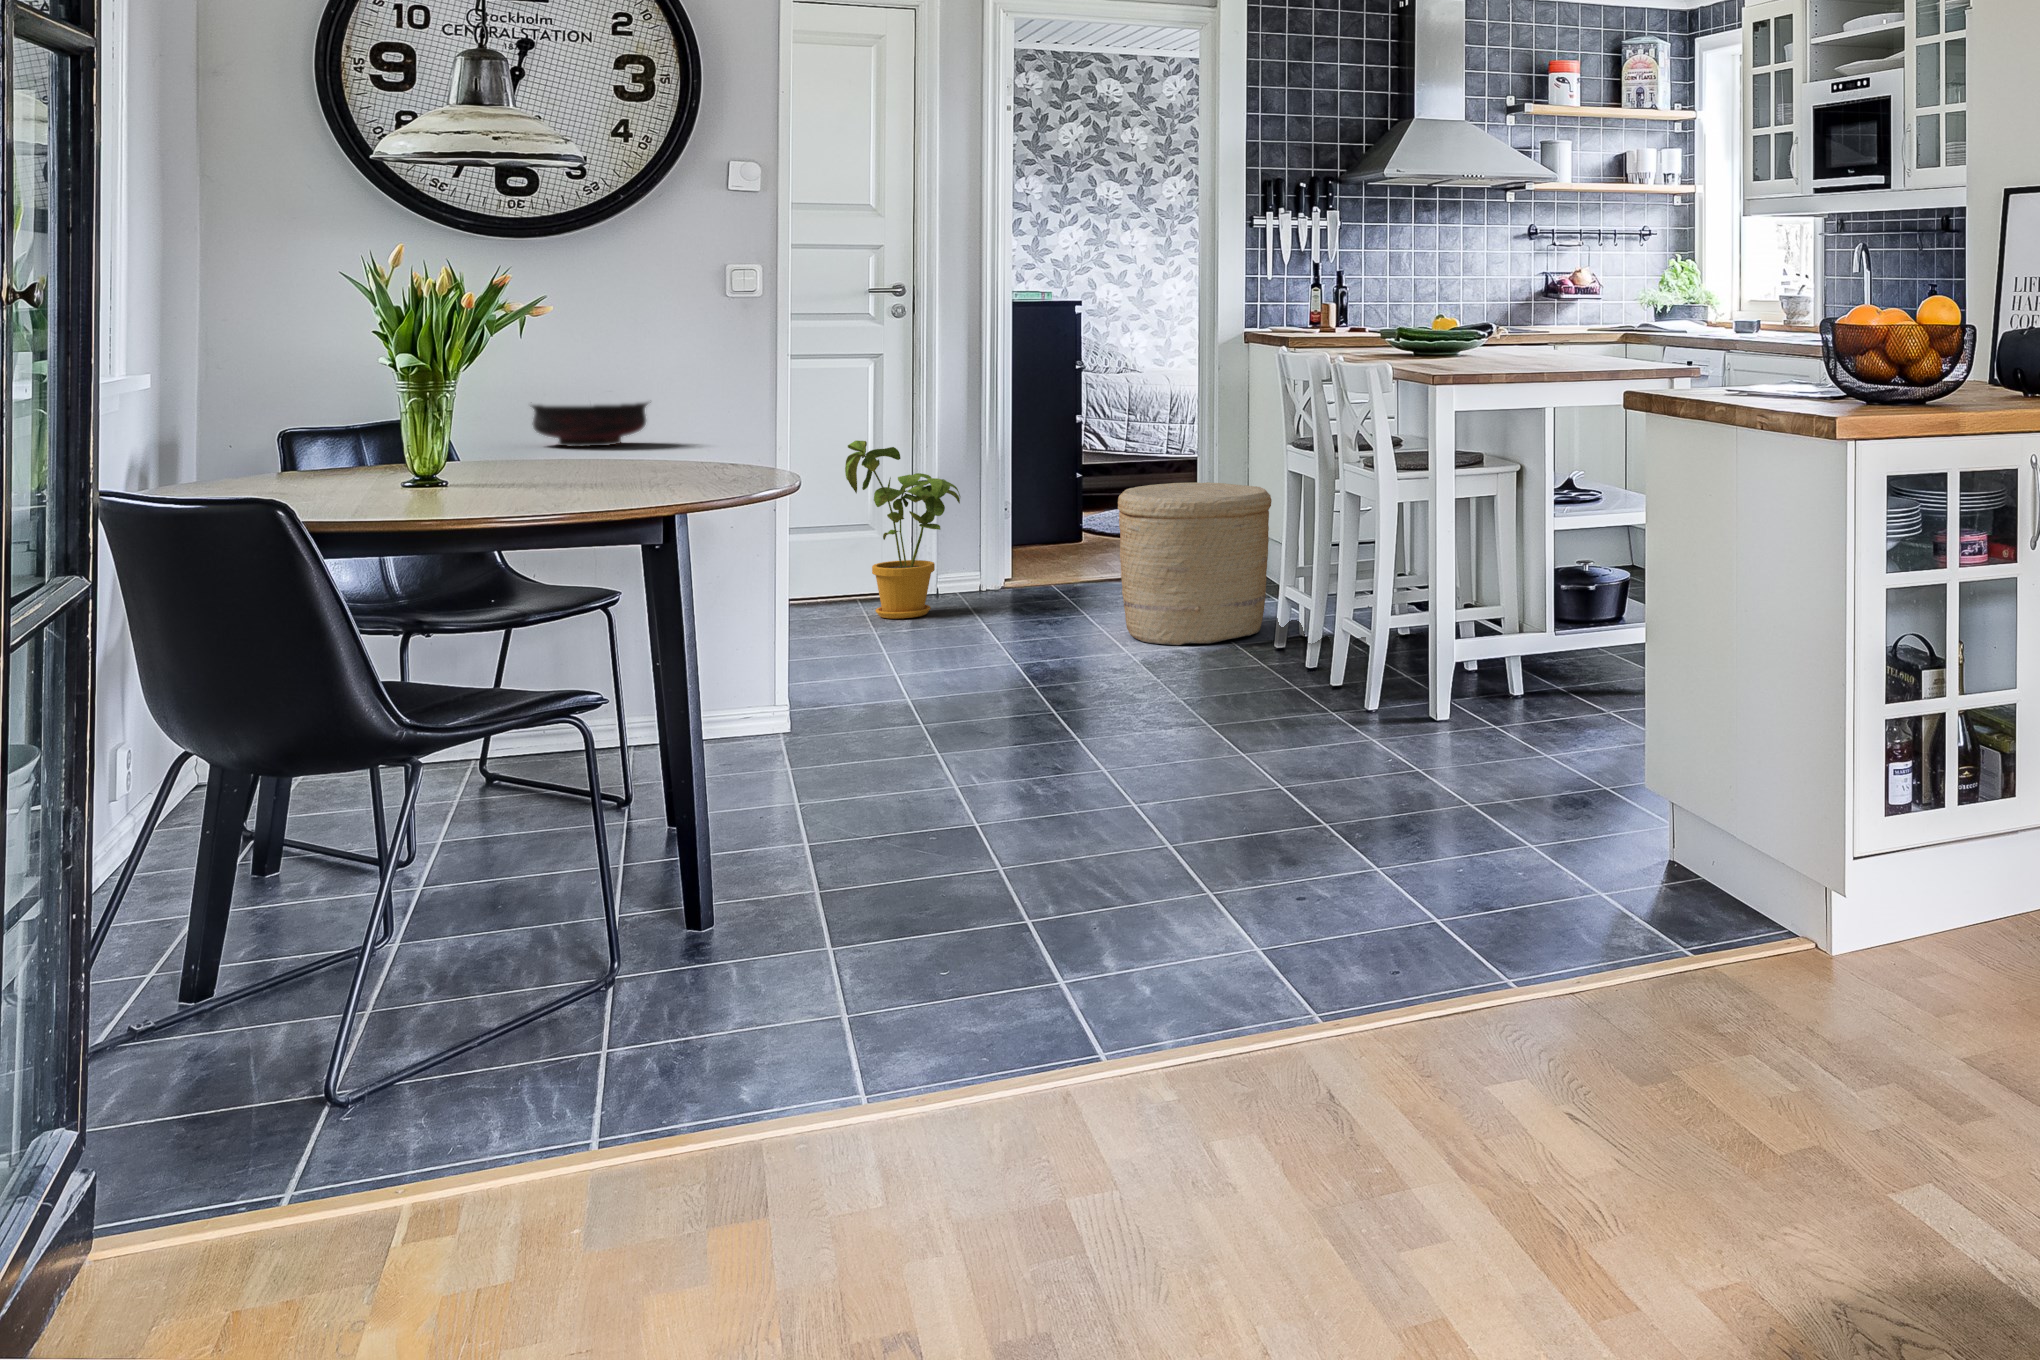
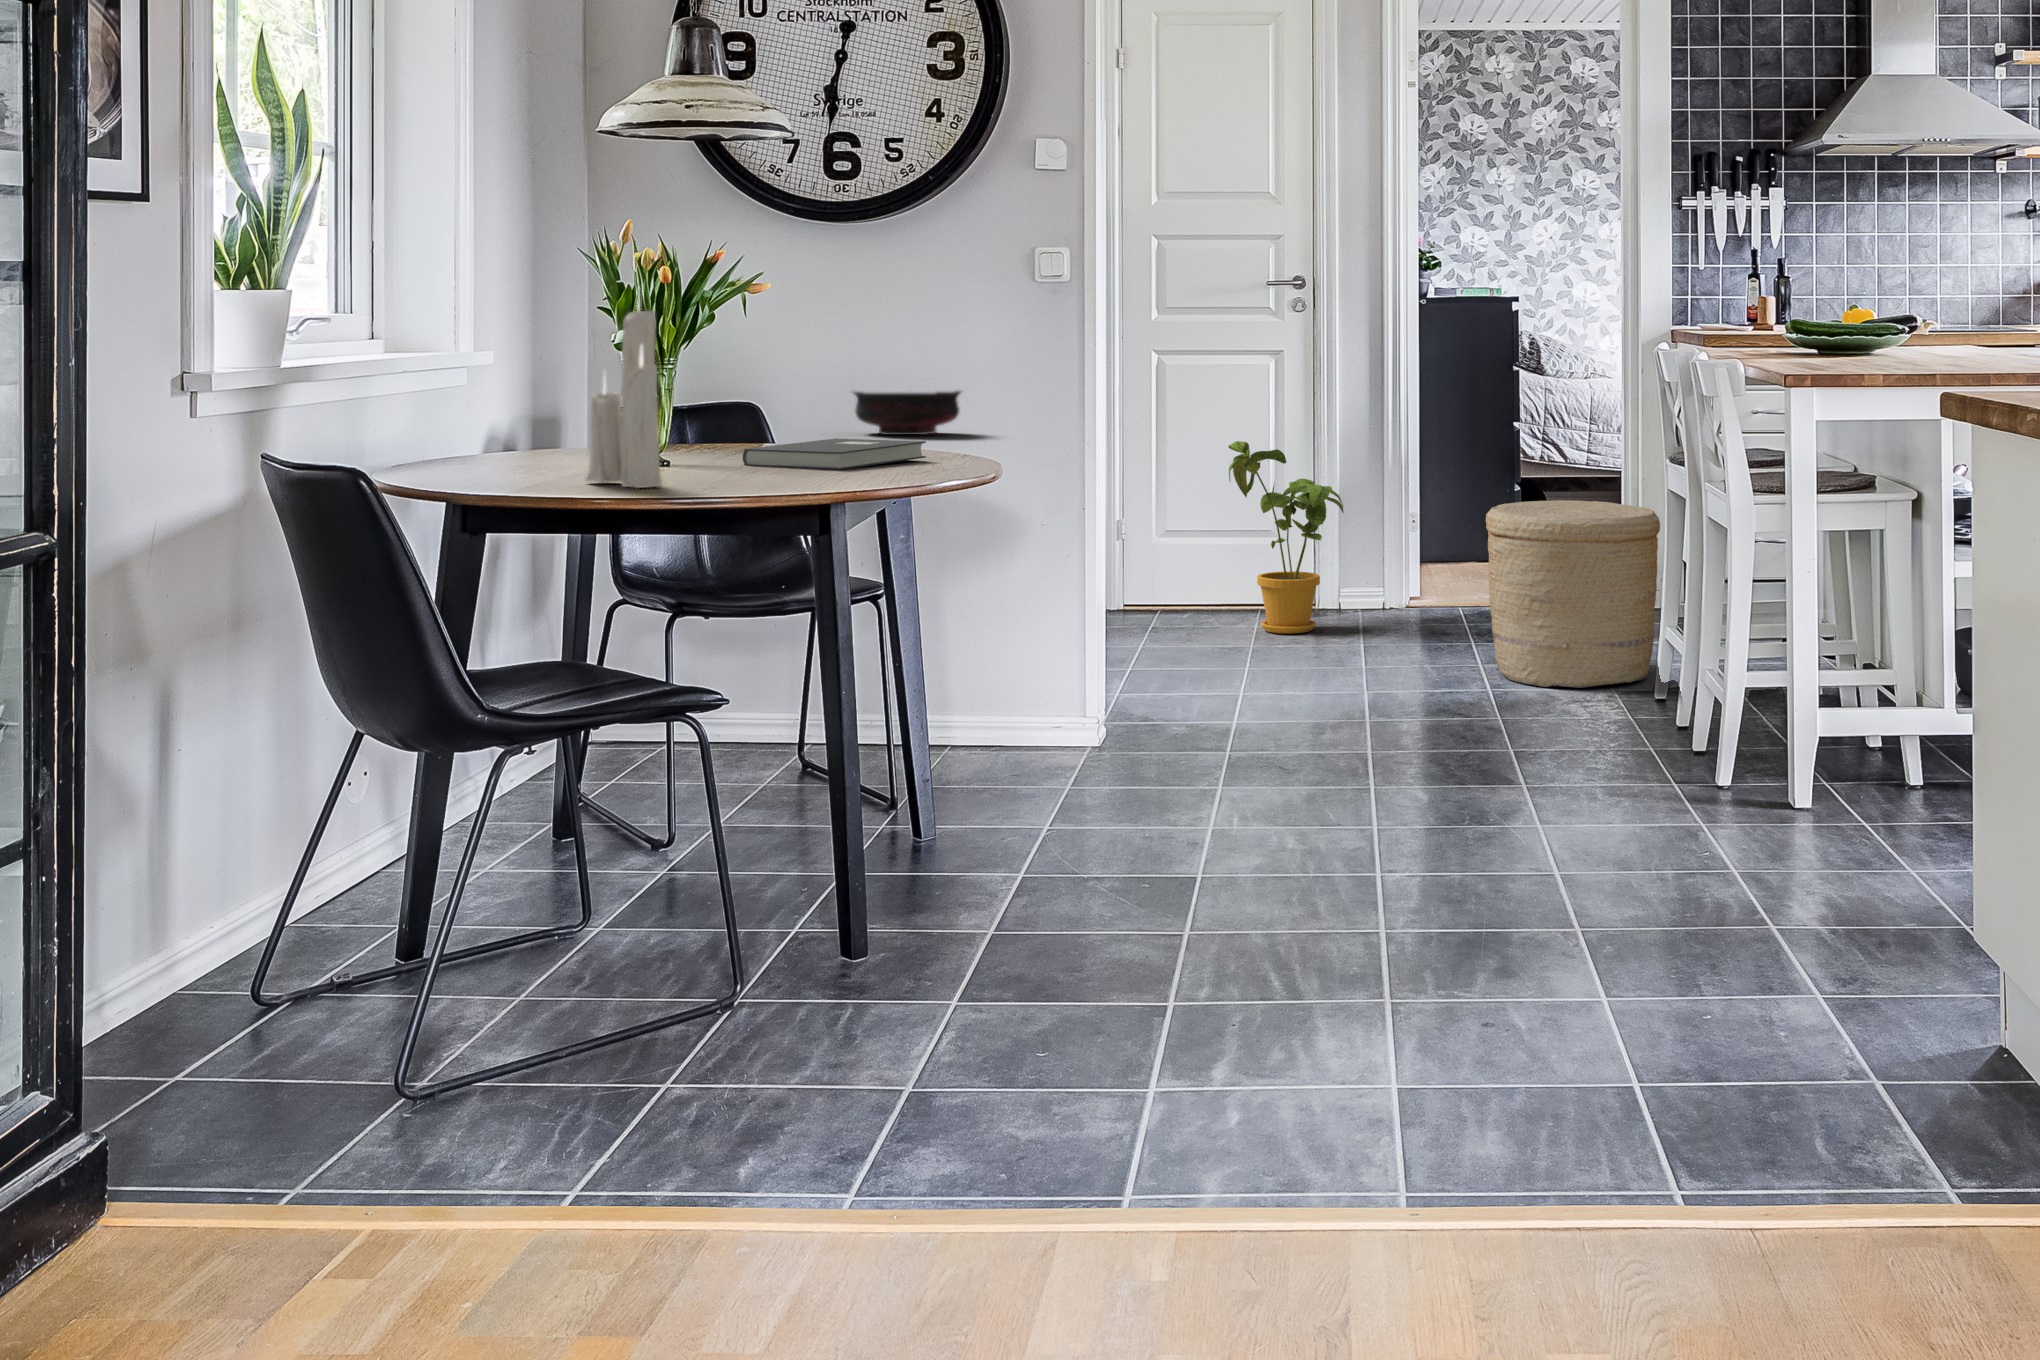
candle: none [415,303,512,507] -> present [586,301,662,488]
book: none [518,452,693,482] -> present [743,438,926,470]

